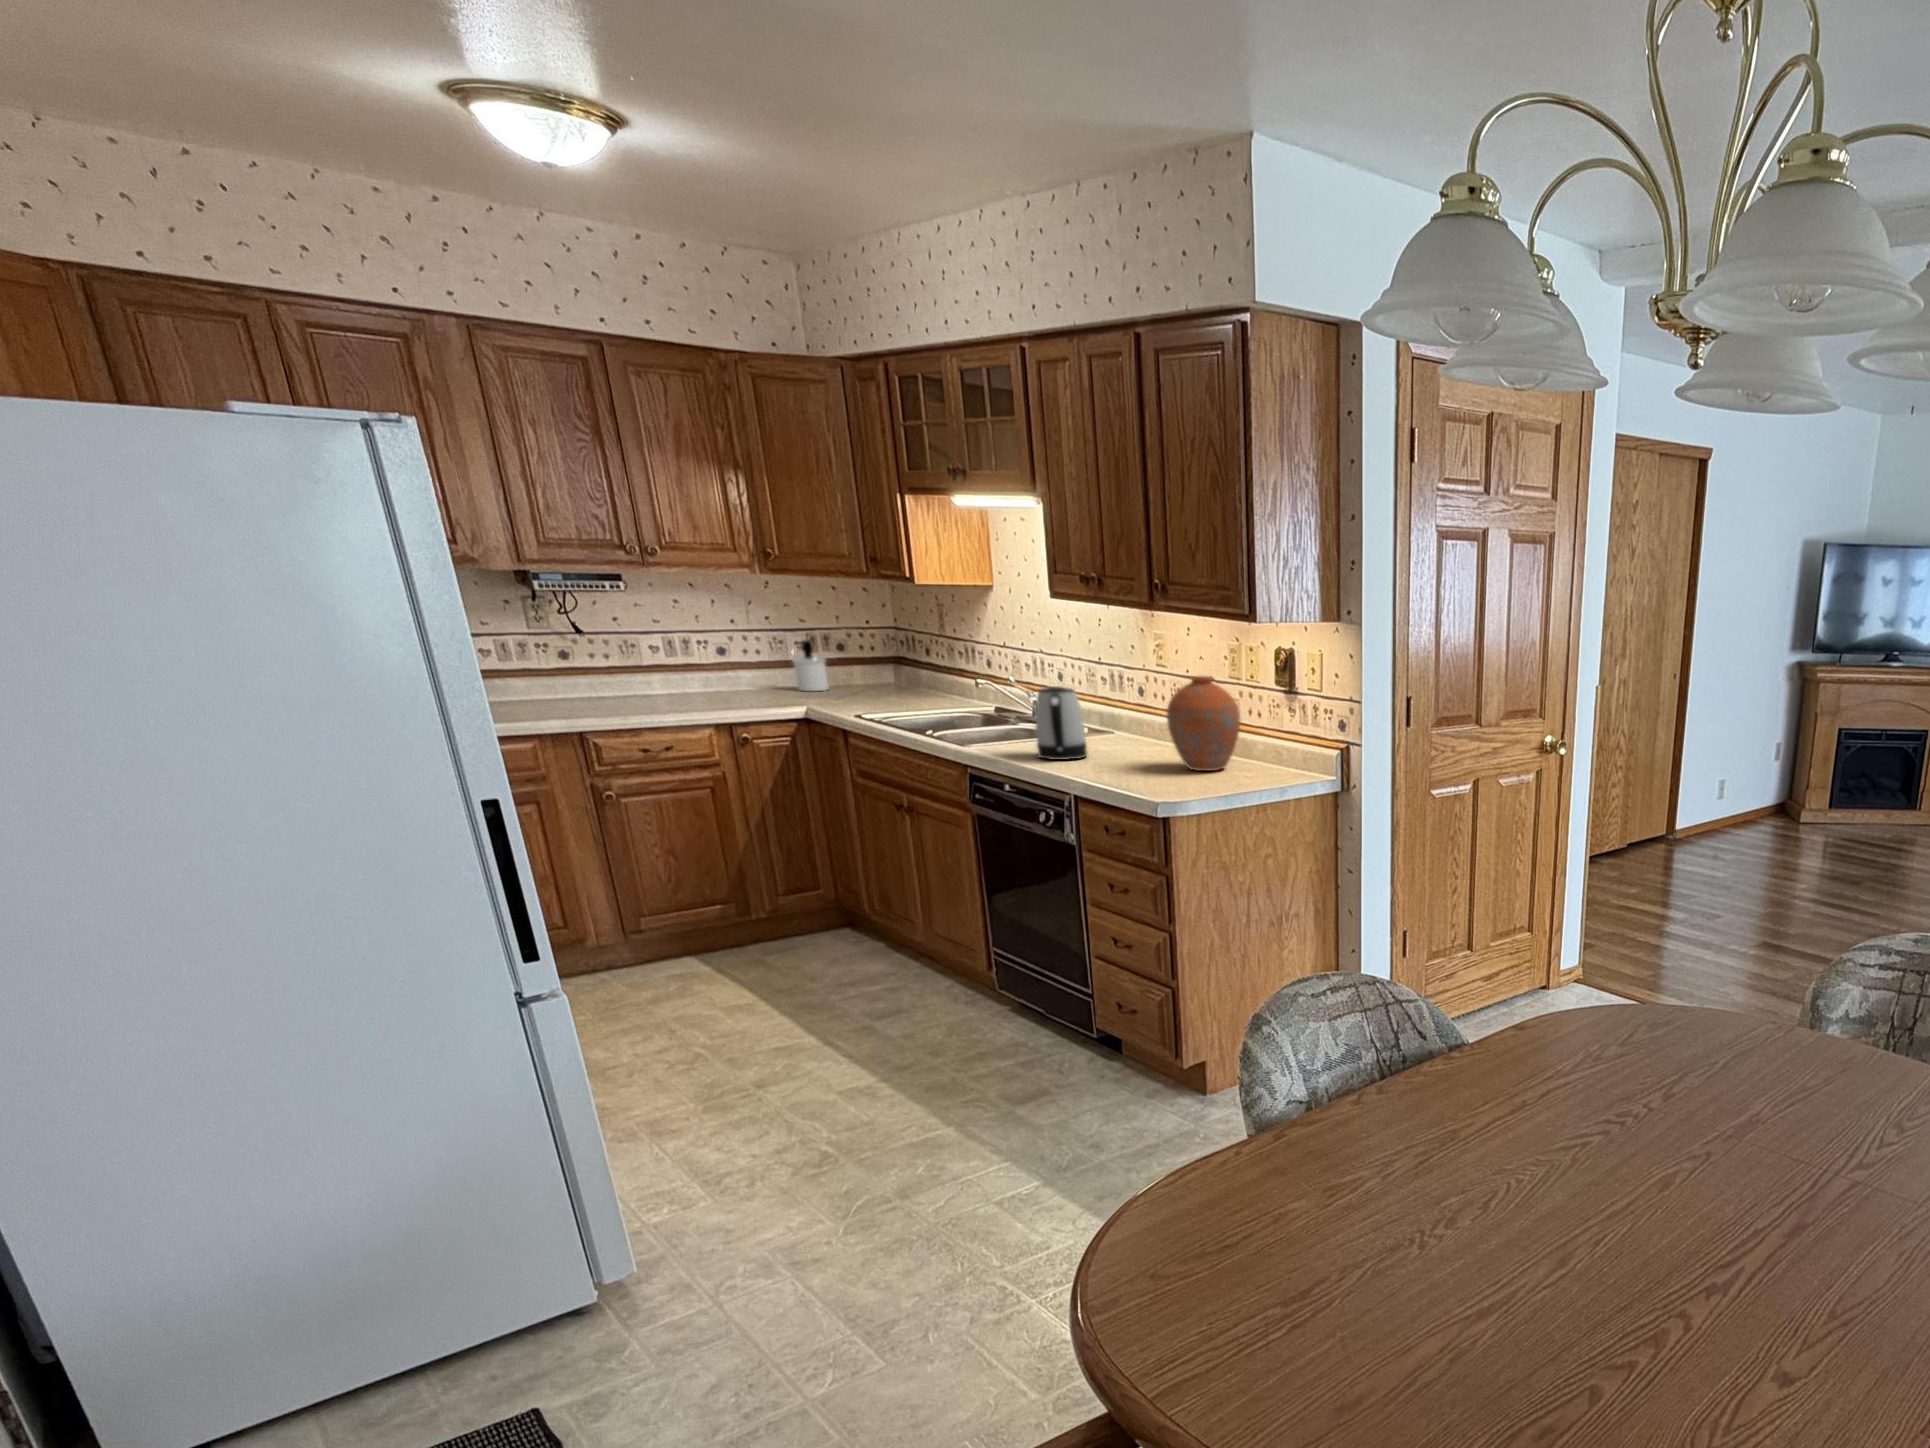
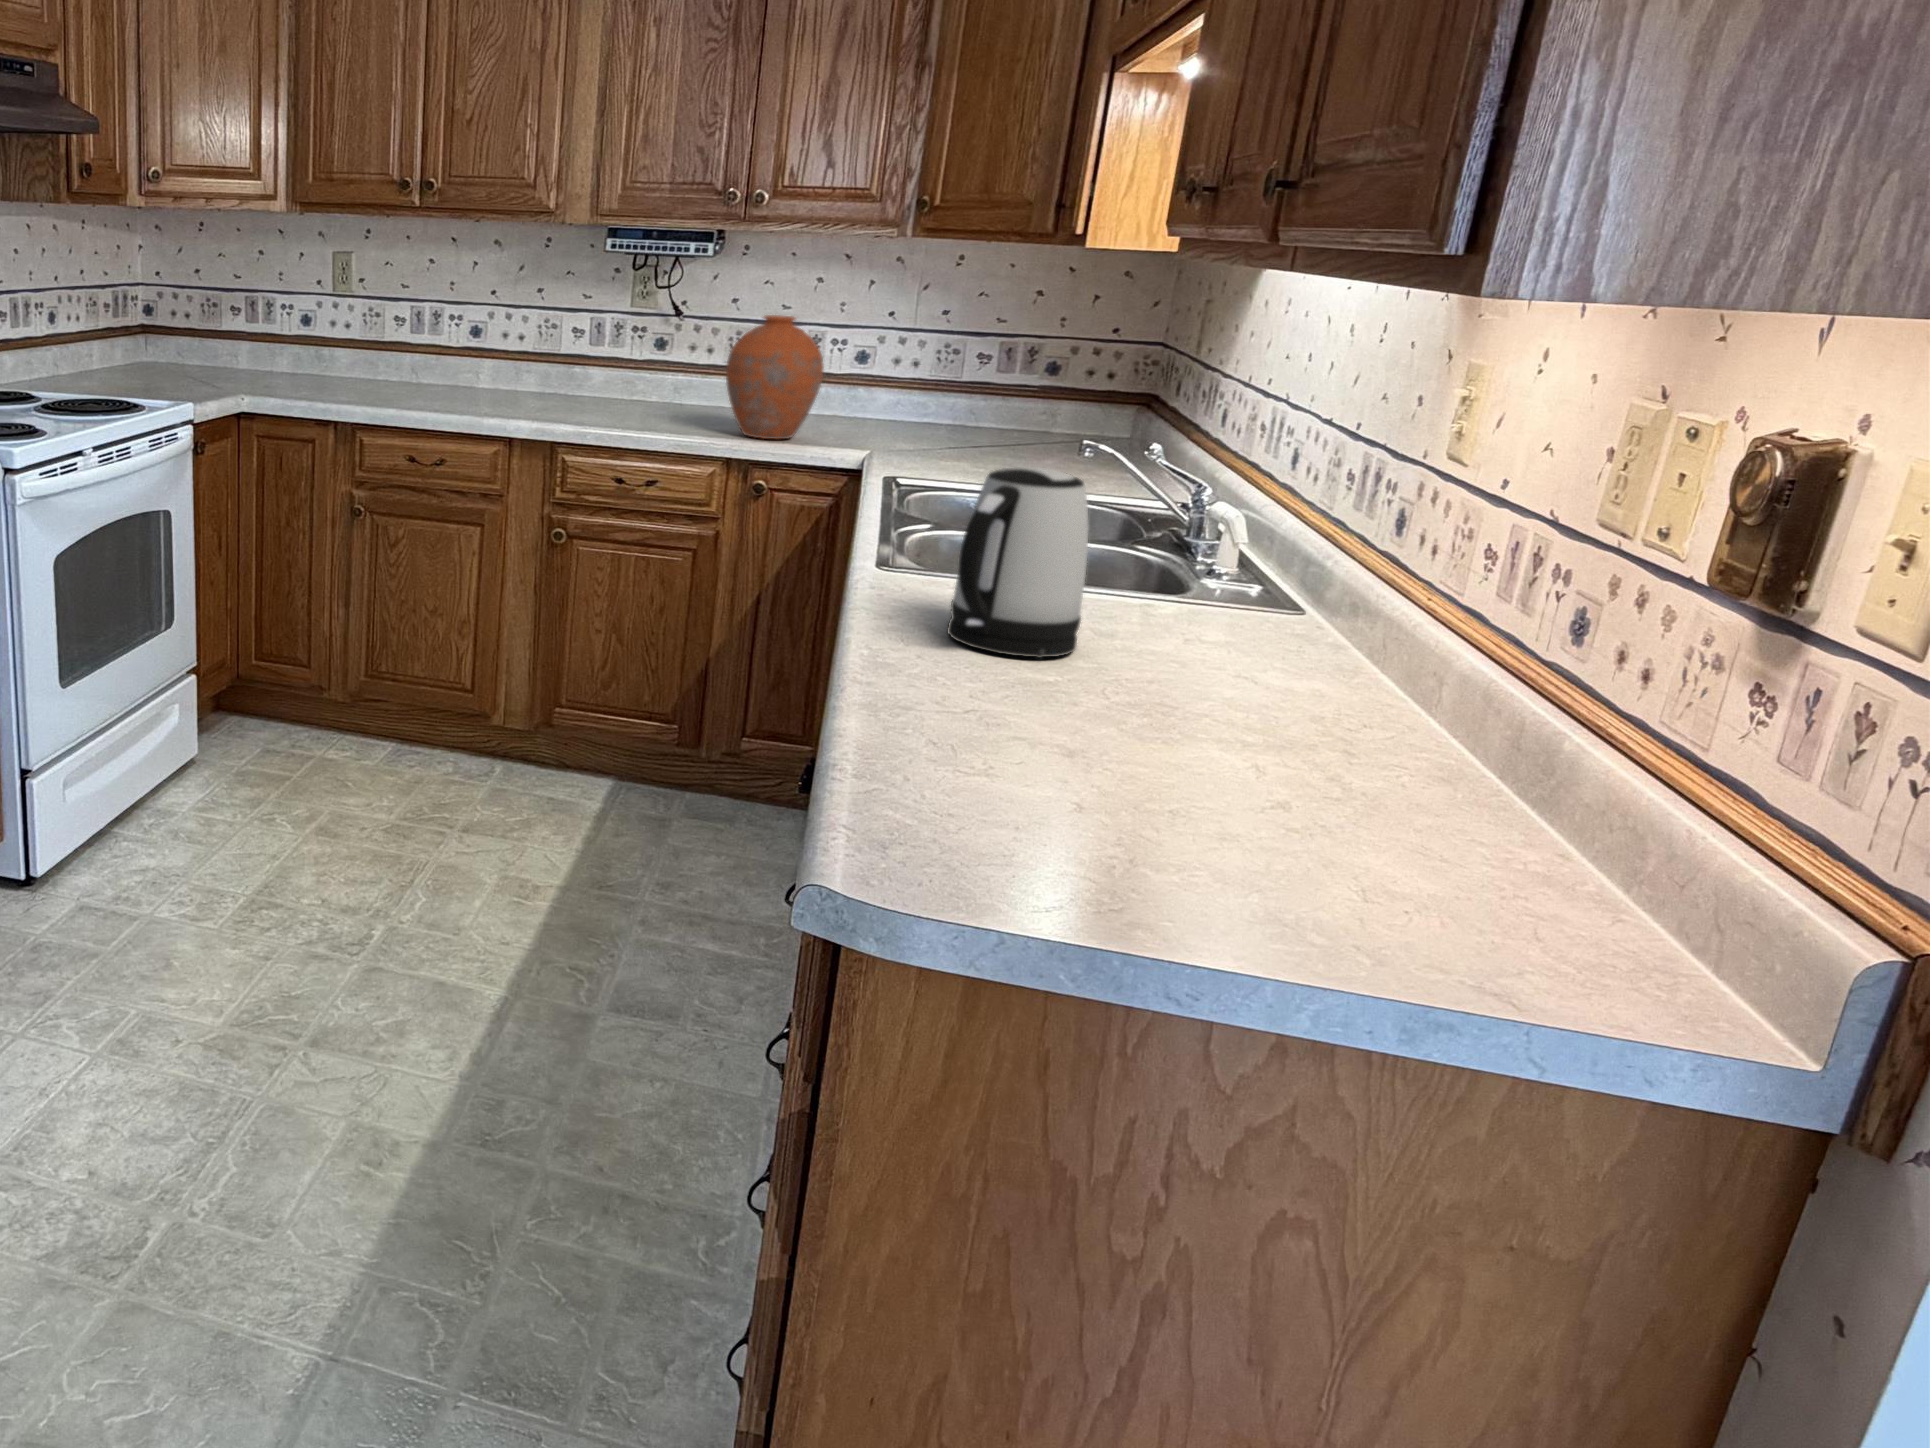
soap dispenser: present [792,640,829,691] -> none [943,350,1008,434]
vase: present [1167,676,1240,771] -> present [726,315,824,439]

